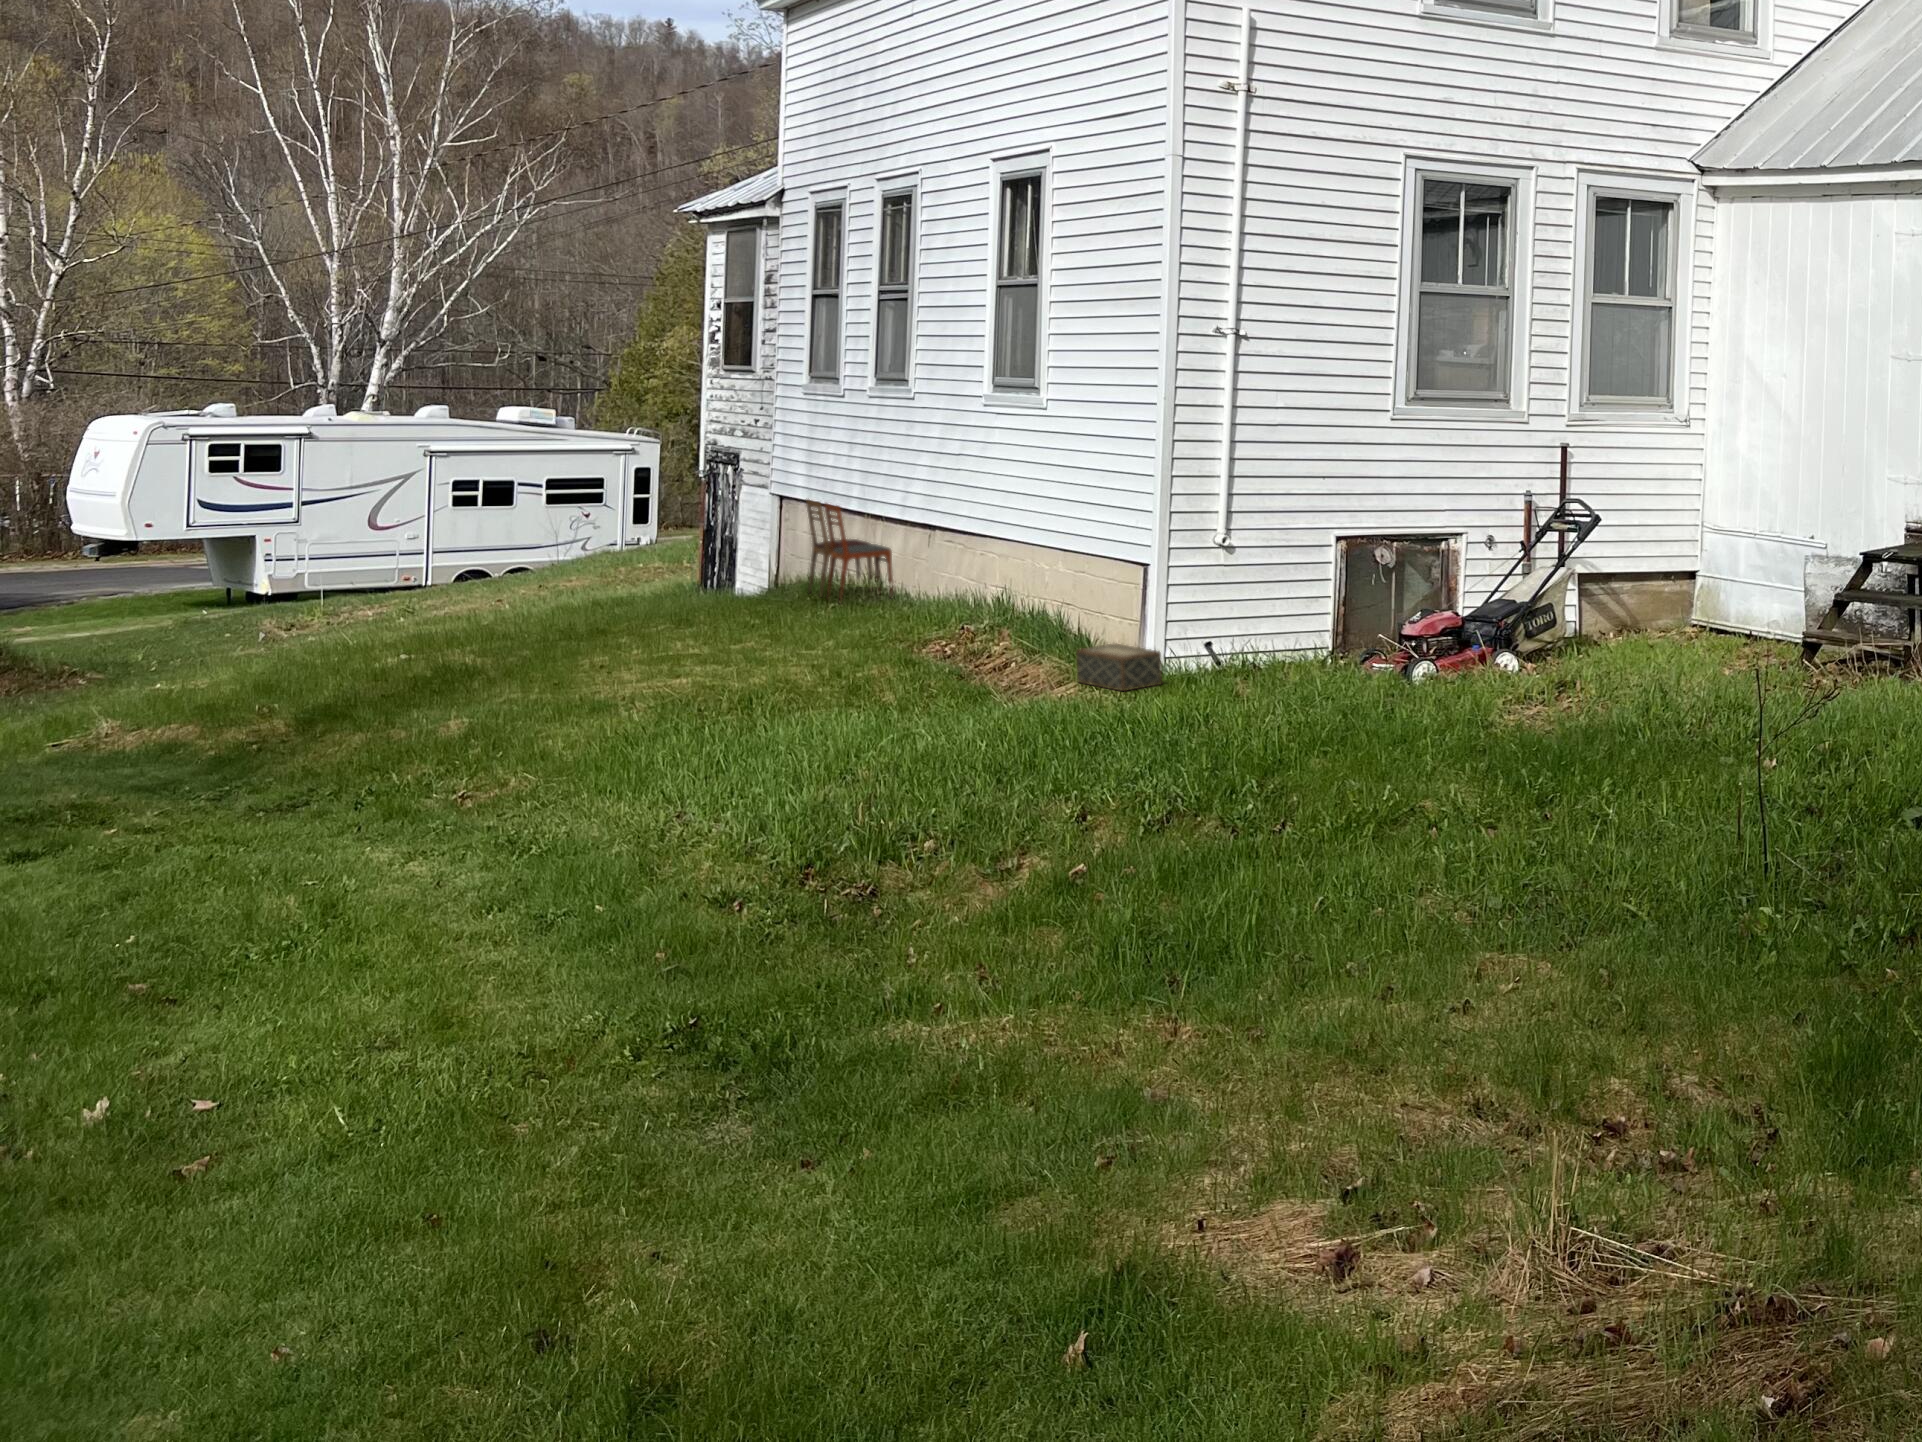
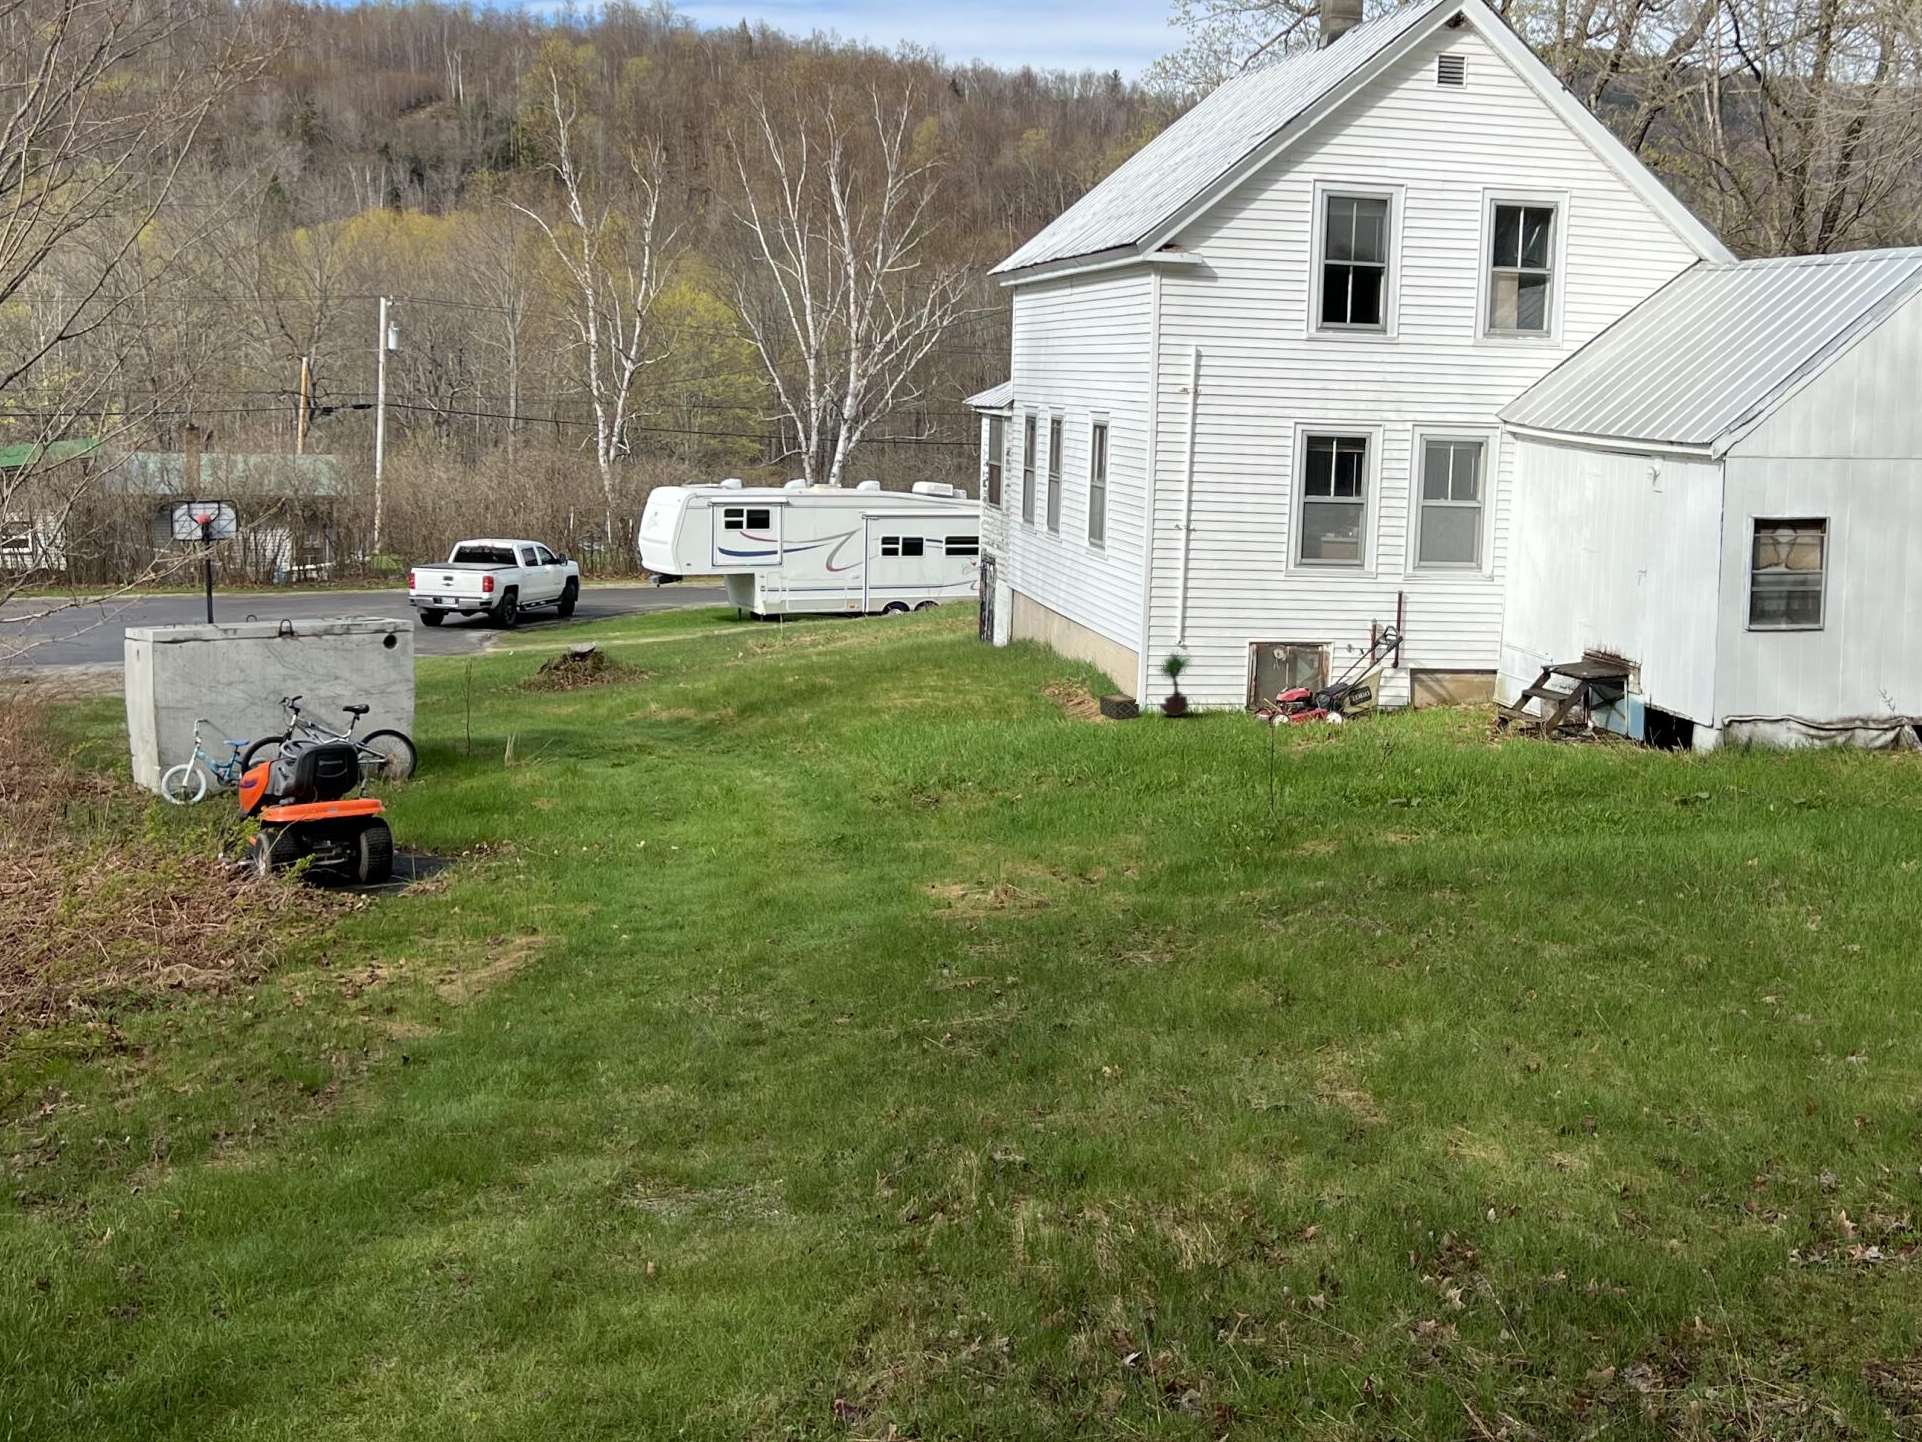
chair: present [806,499,893,603] -> none [1018,593,1061,658]
potted tree: none [1197,548,1270,678] -> present [1160,652,1190,716]

